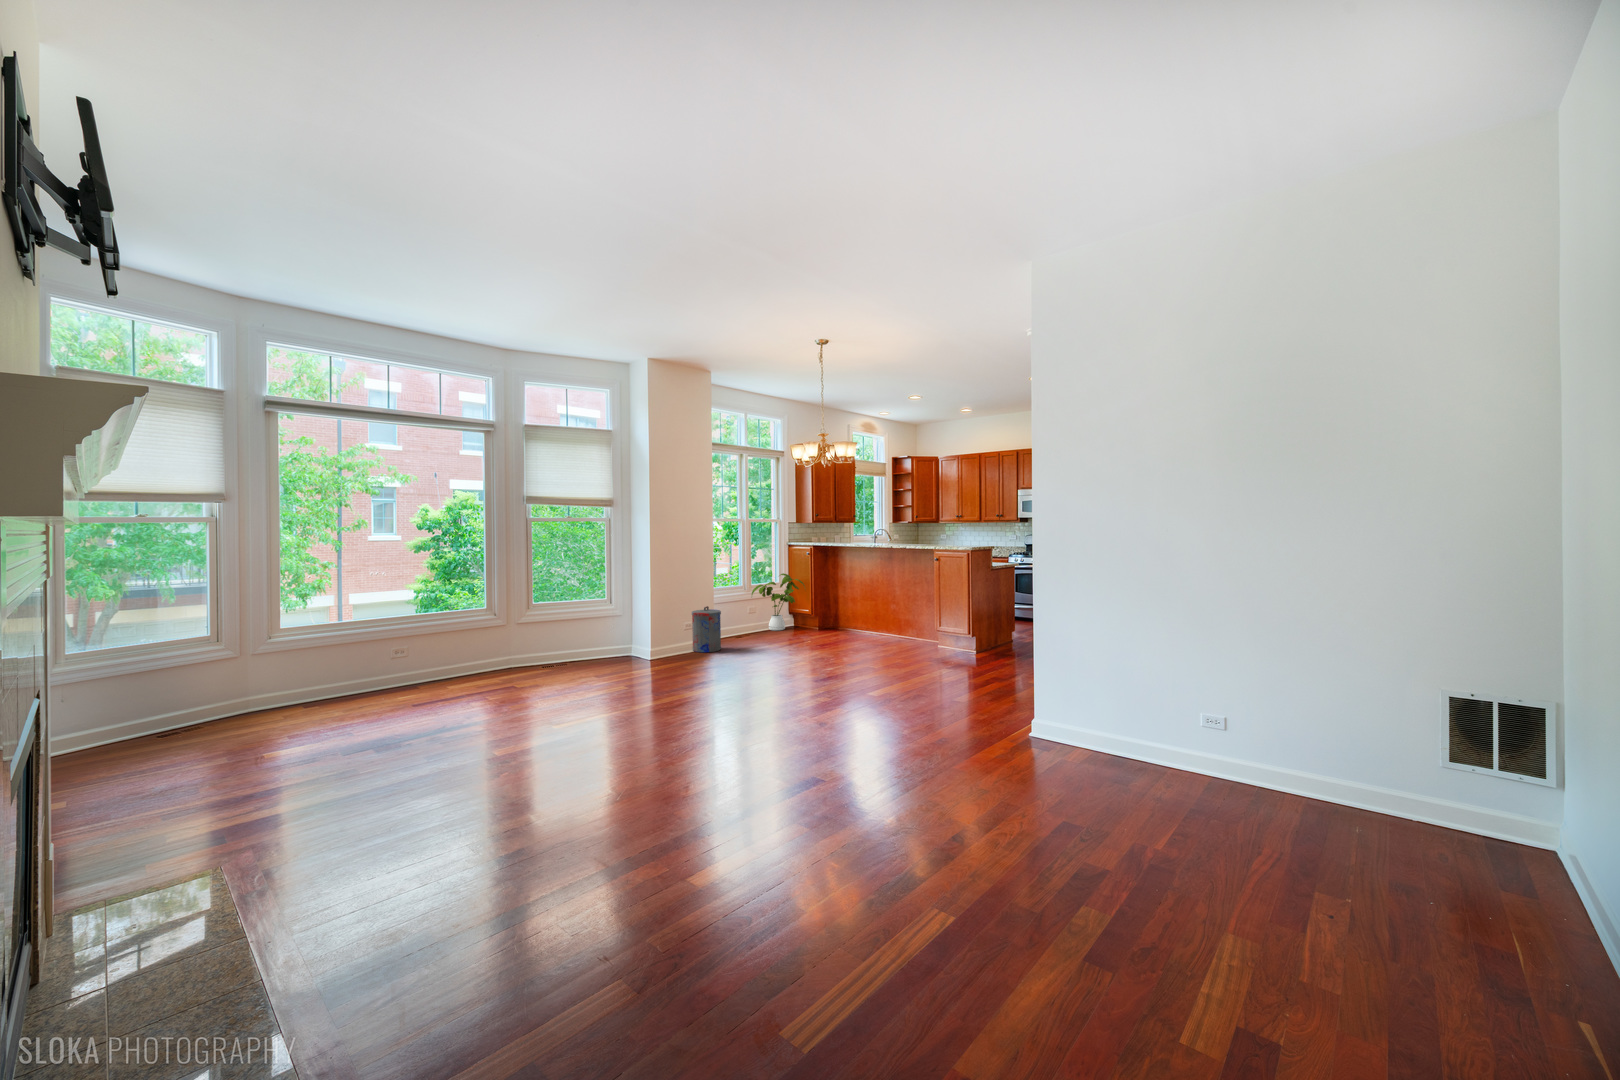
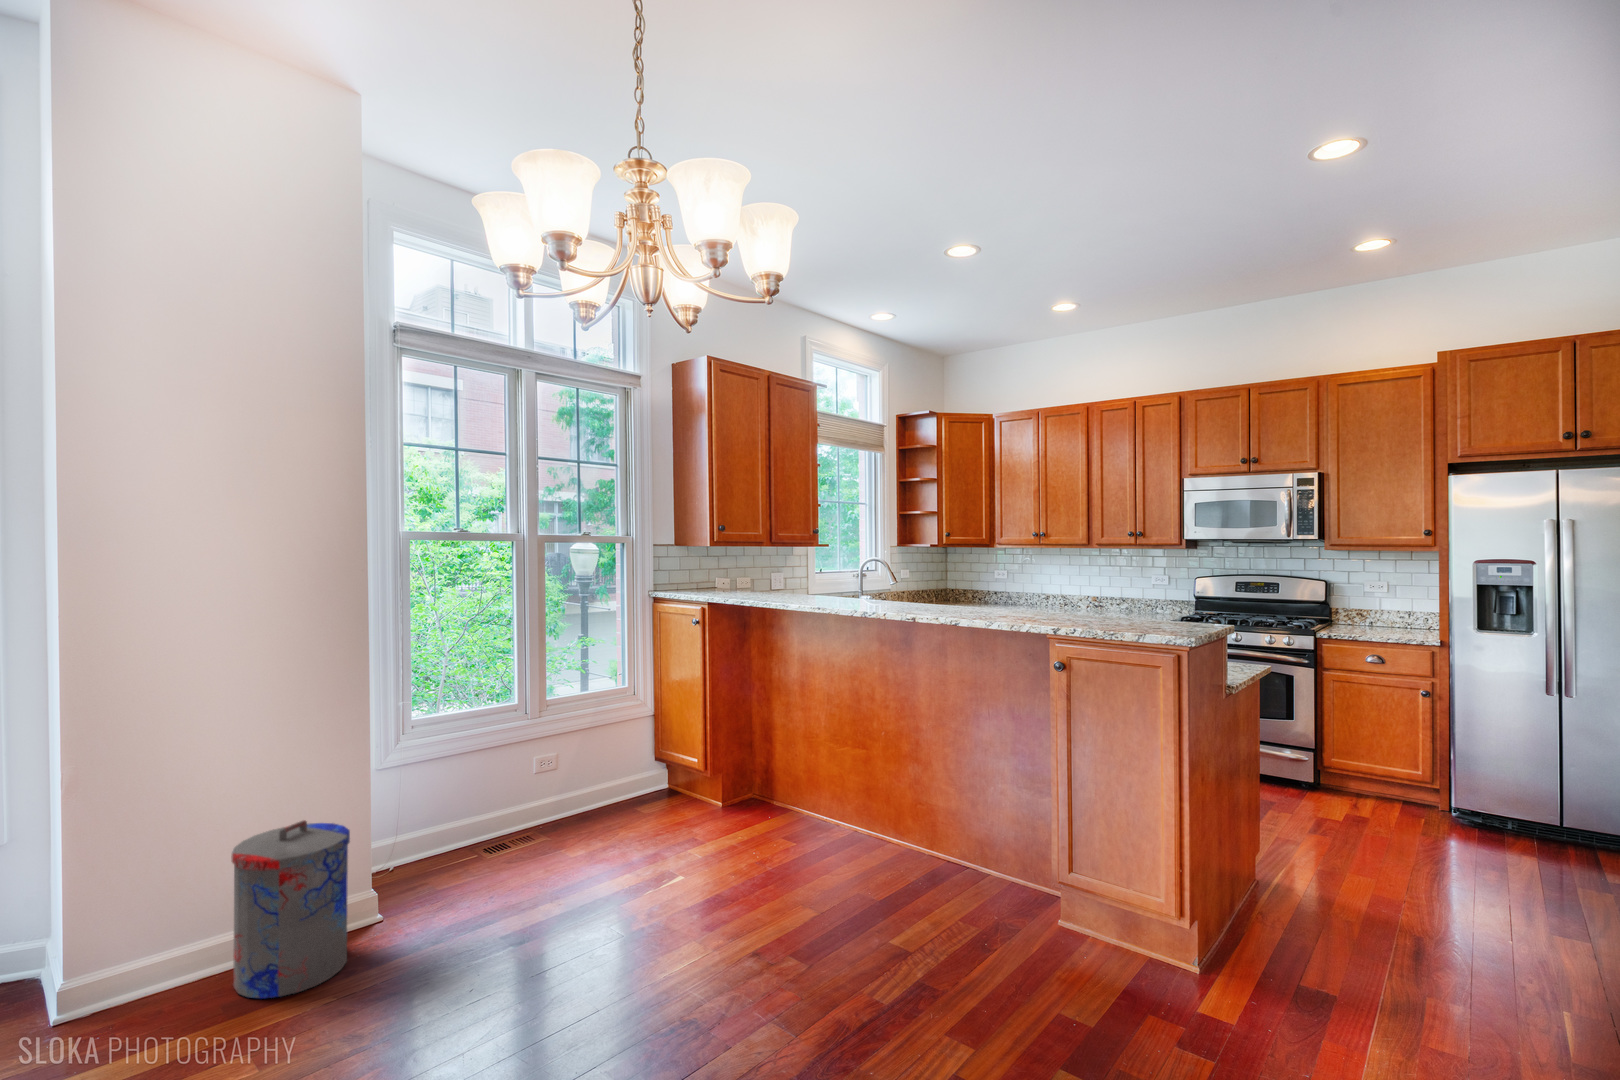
house plant: present [752,573,805,631] -> none [535,677,680,828]

